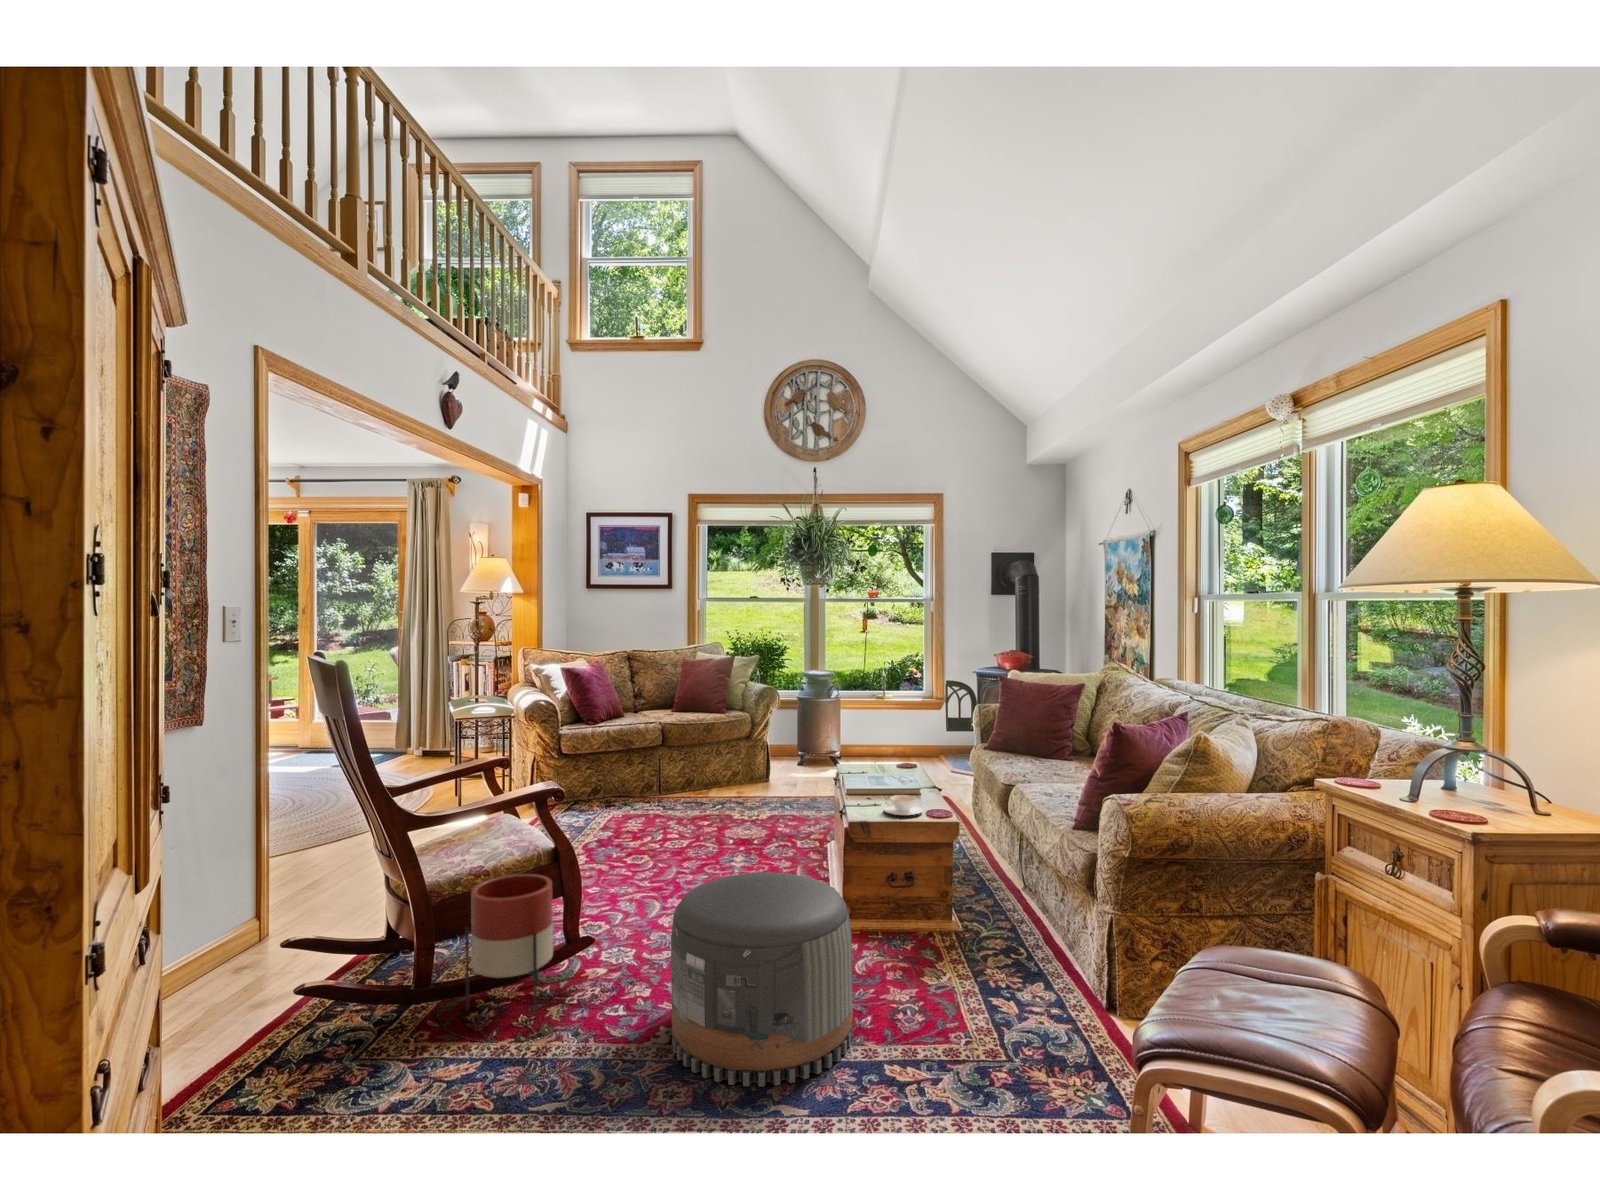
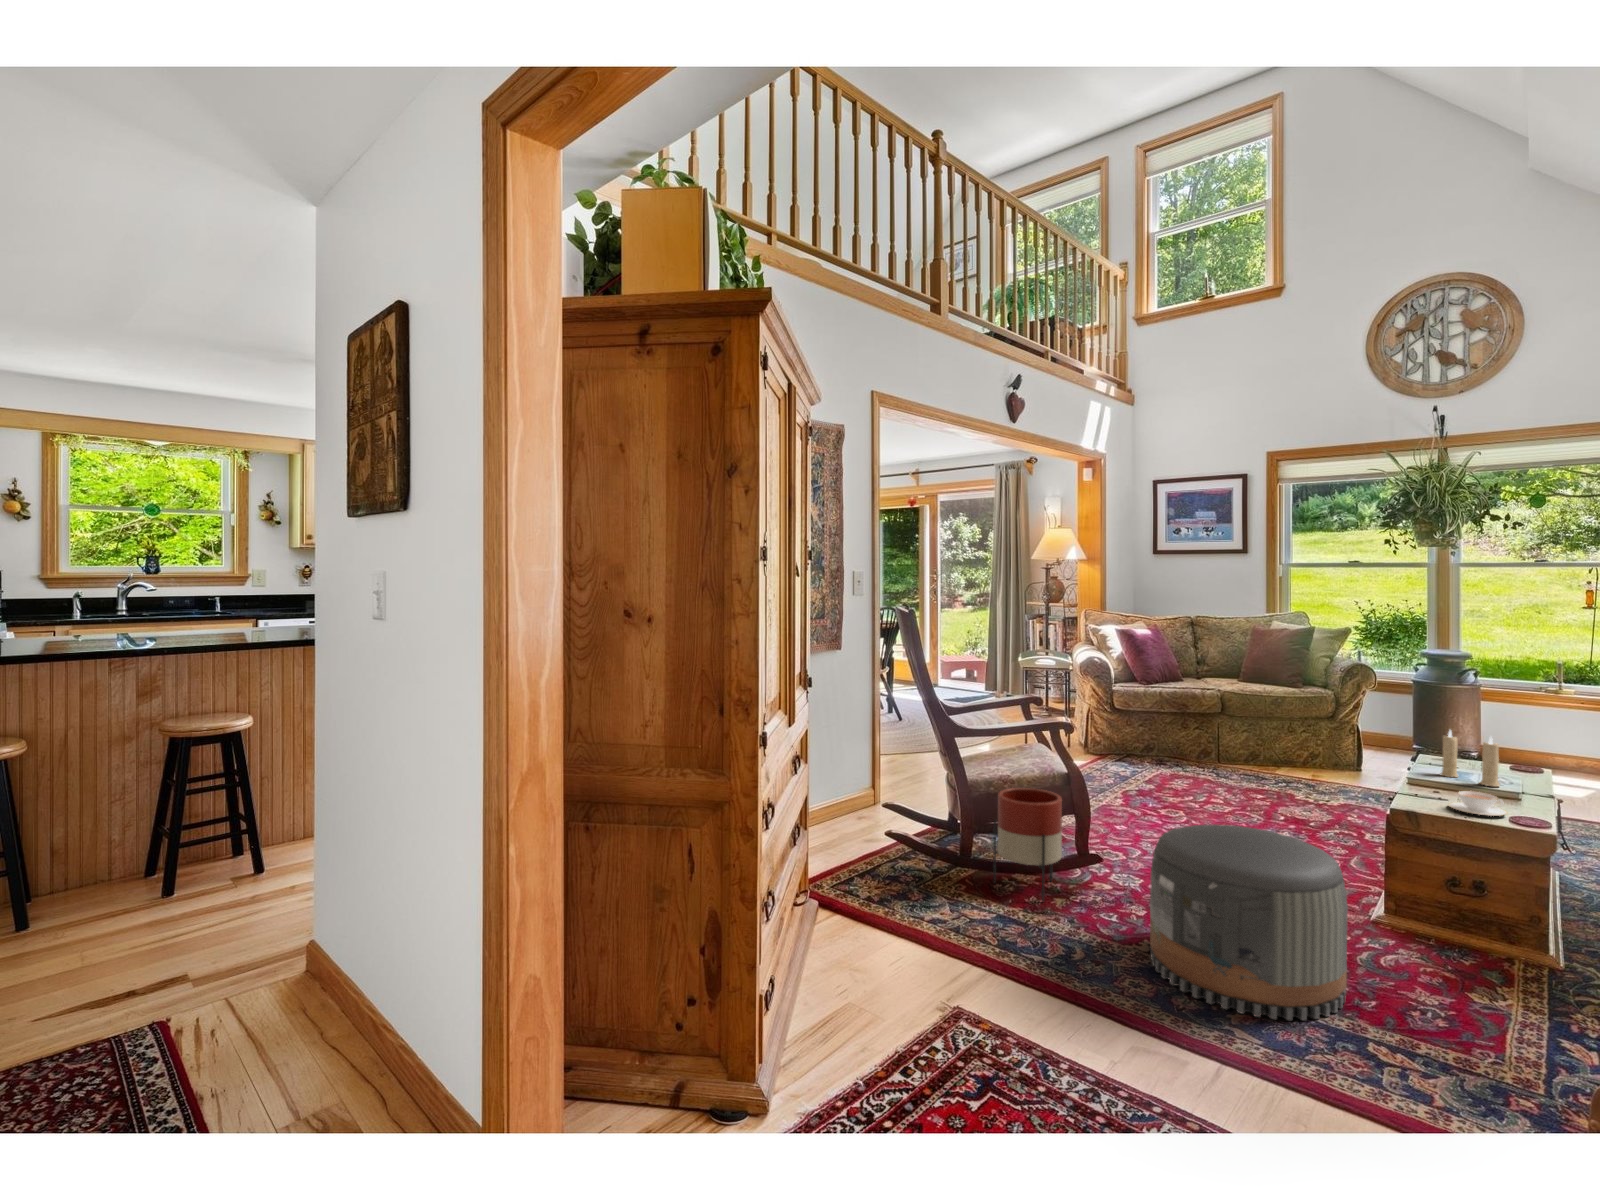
candle: none [862,740,904,786] -> present [1440,730,1499,787]

